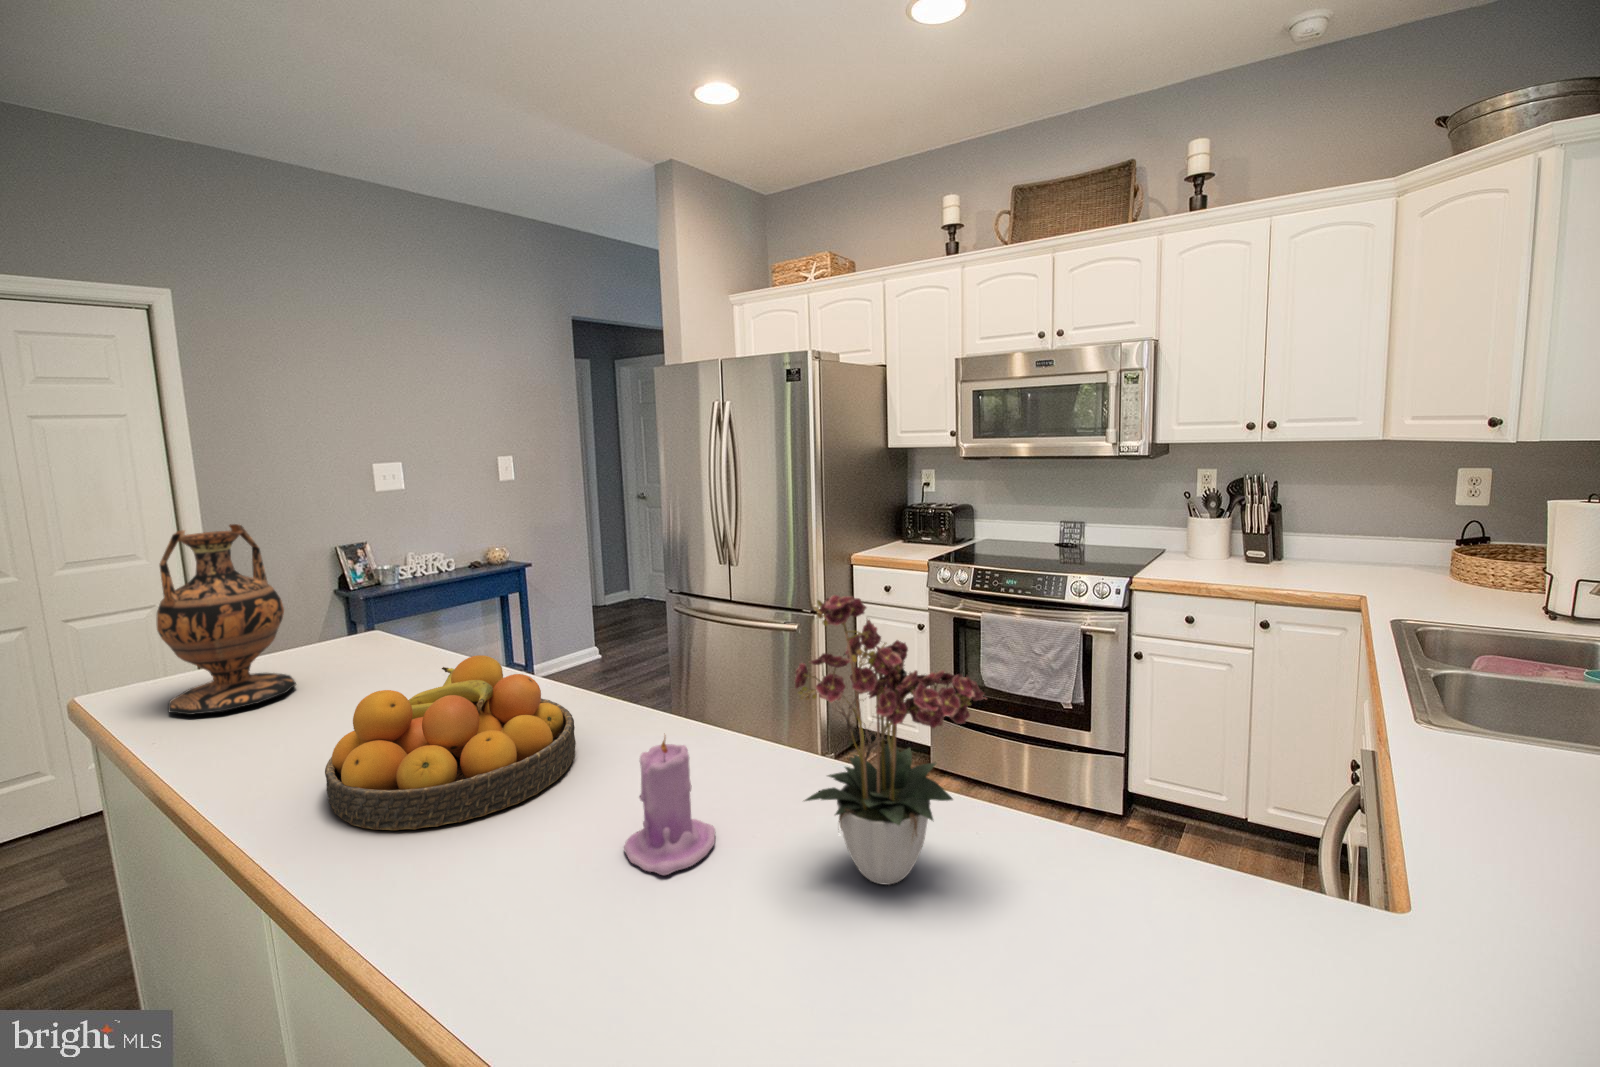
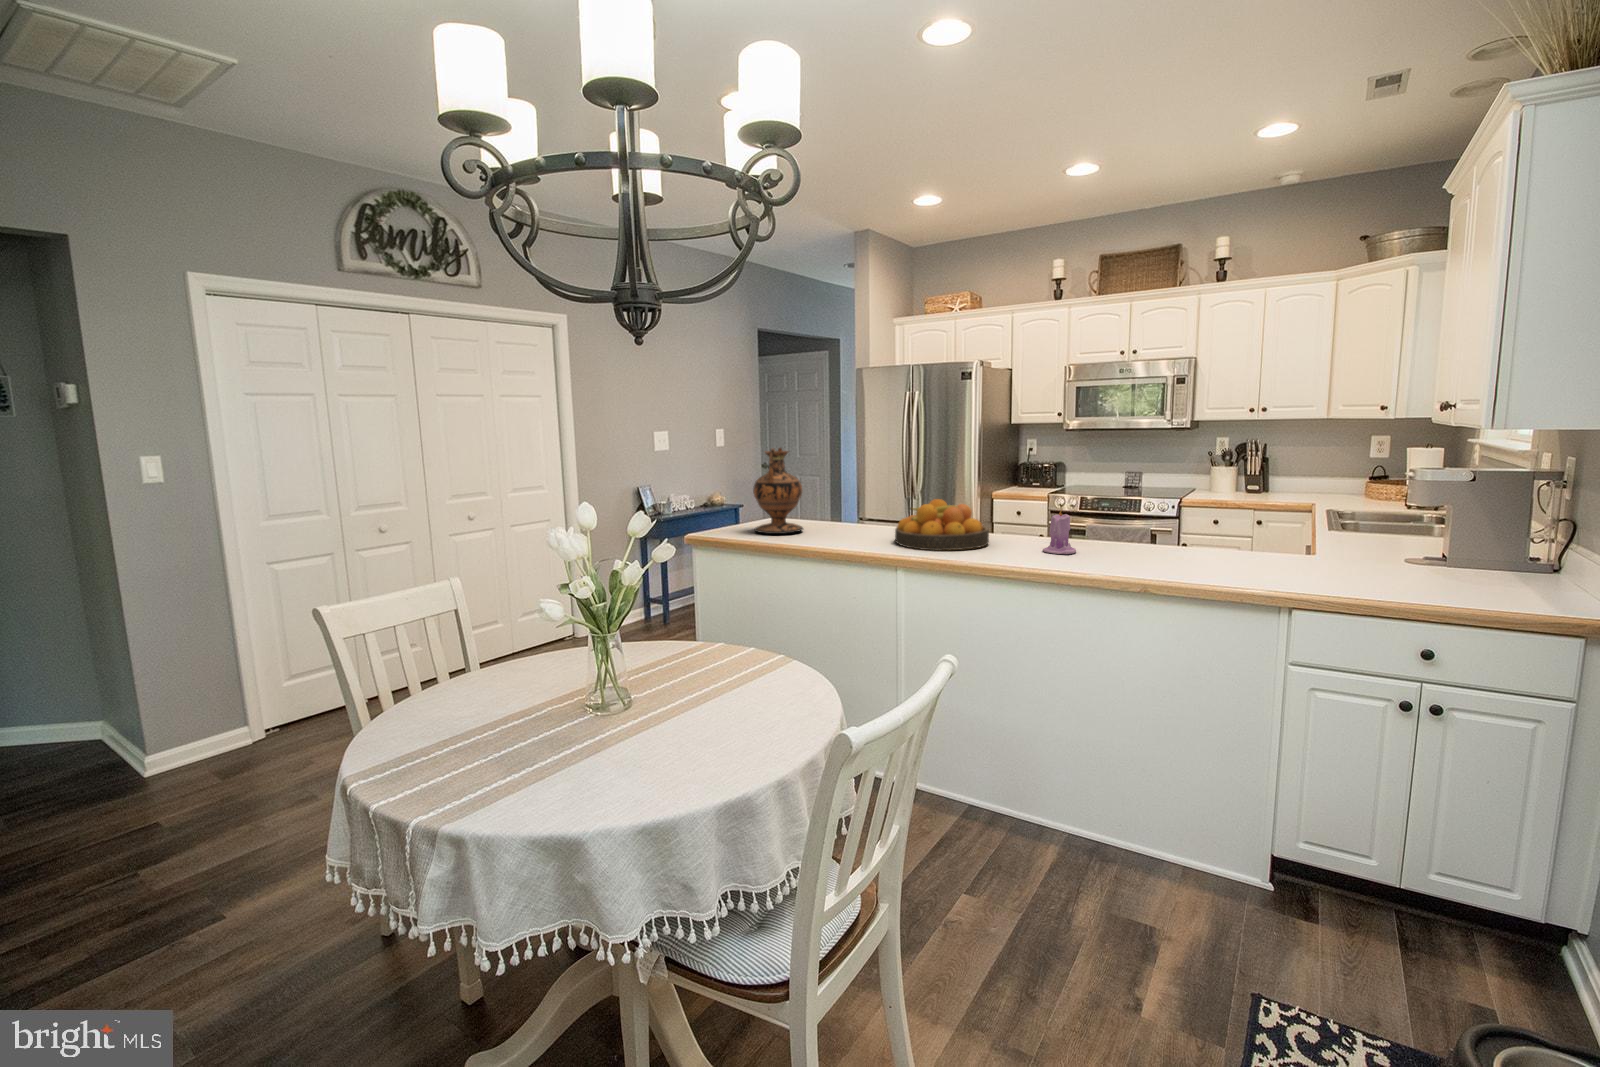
flower arrangement: present [795,595,985,885] -> none [1114,451,1186,555]

